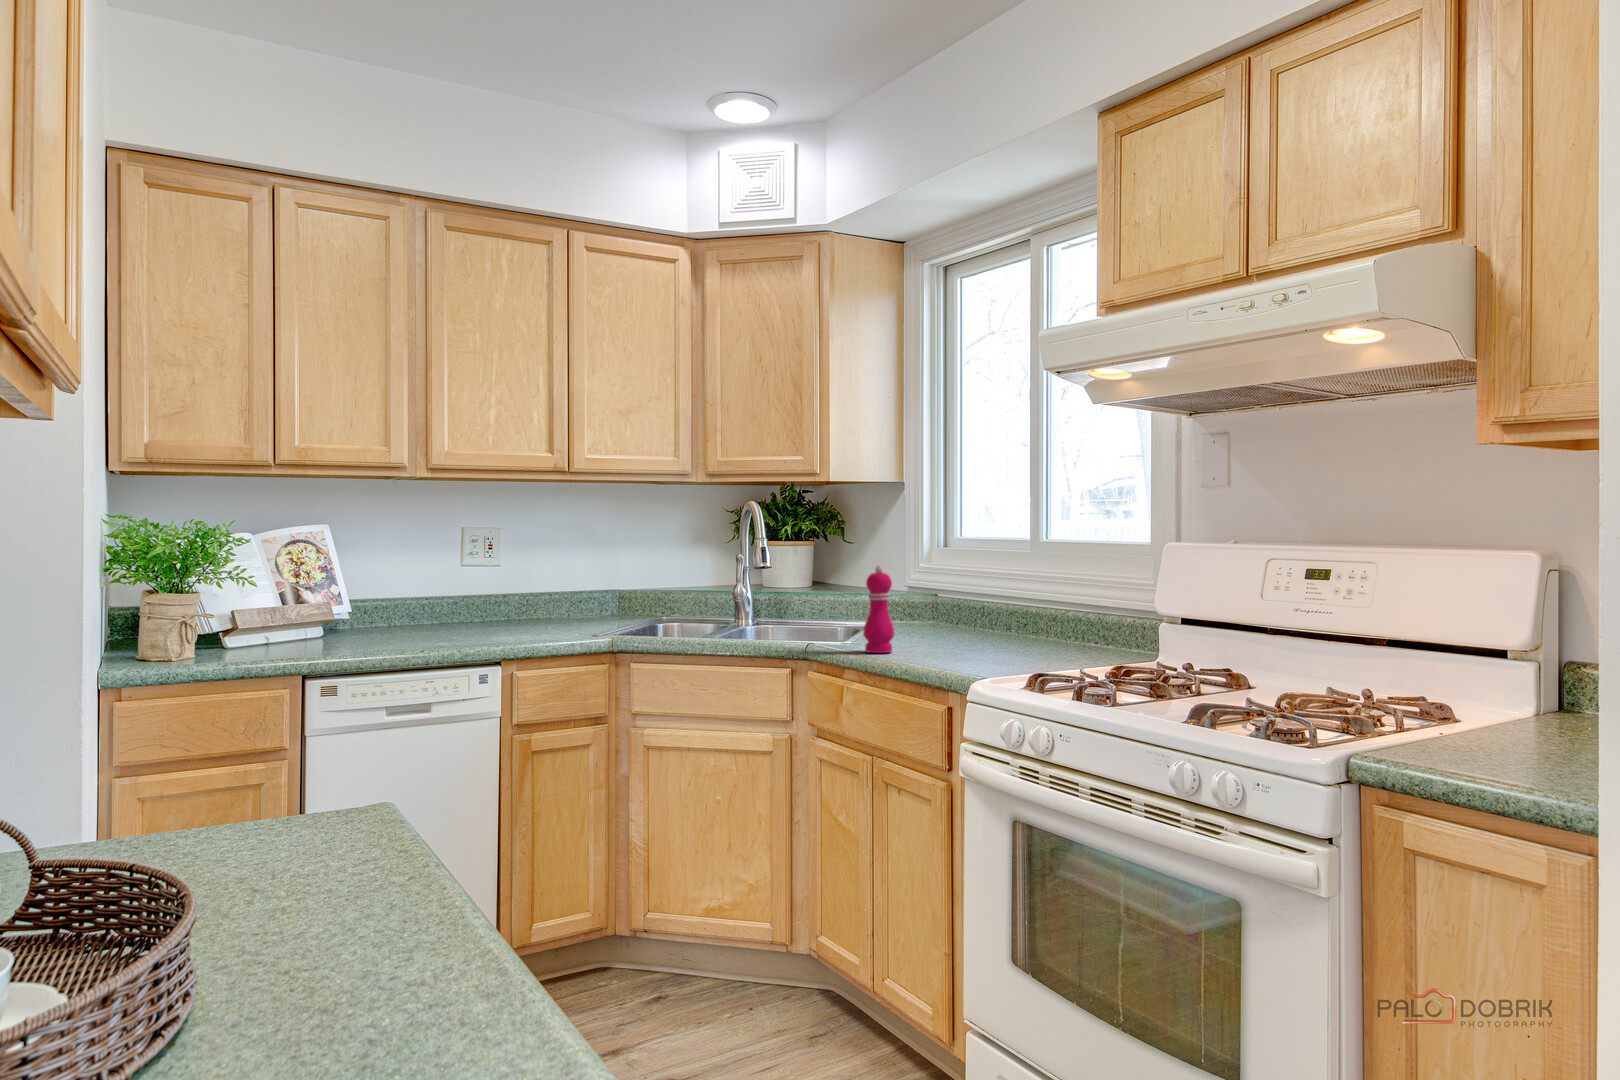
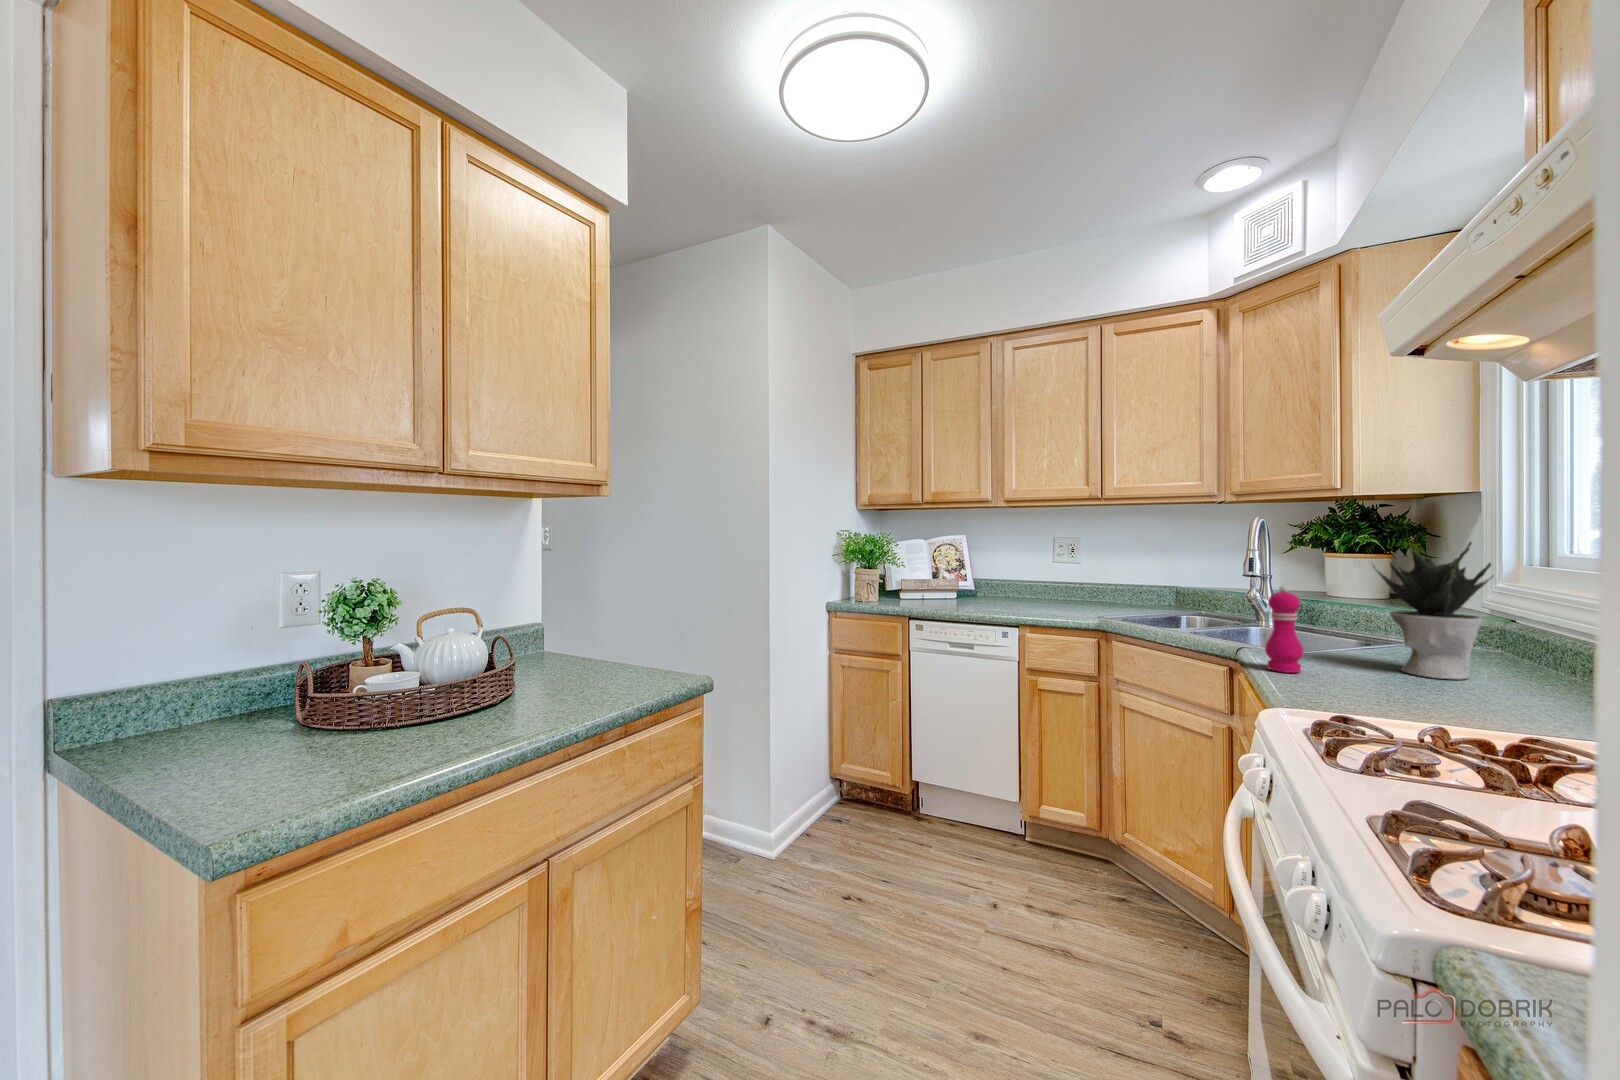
potted plant: none [907,523,987,644] -> present [1373,542,1493,679]

